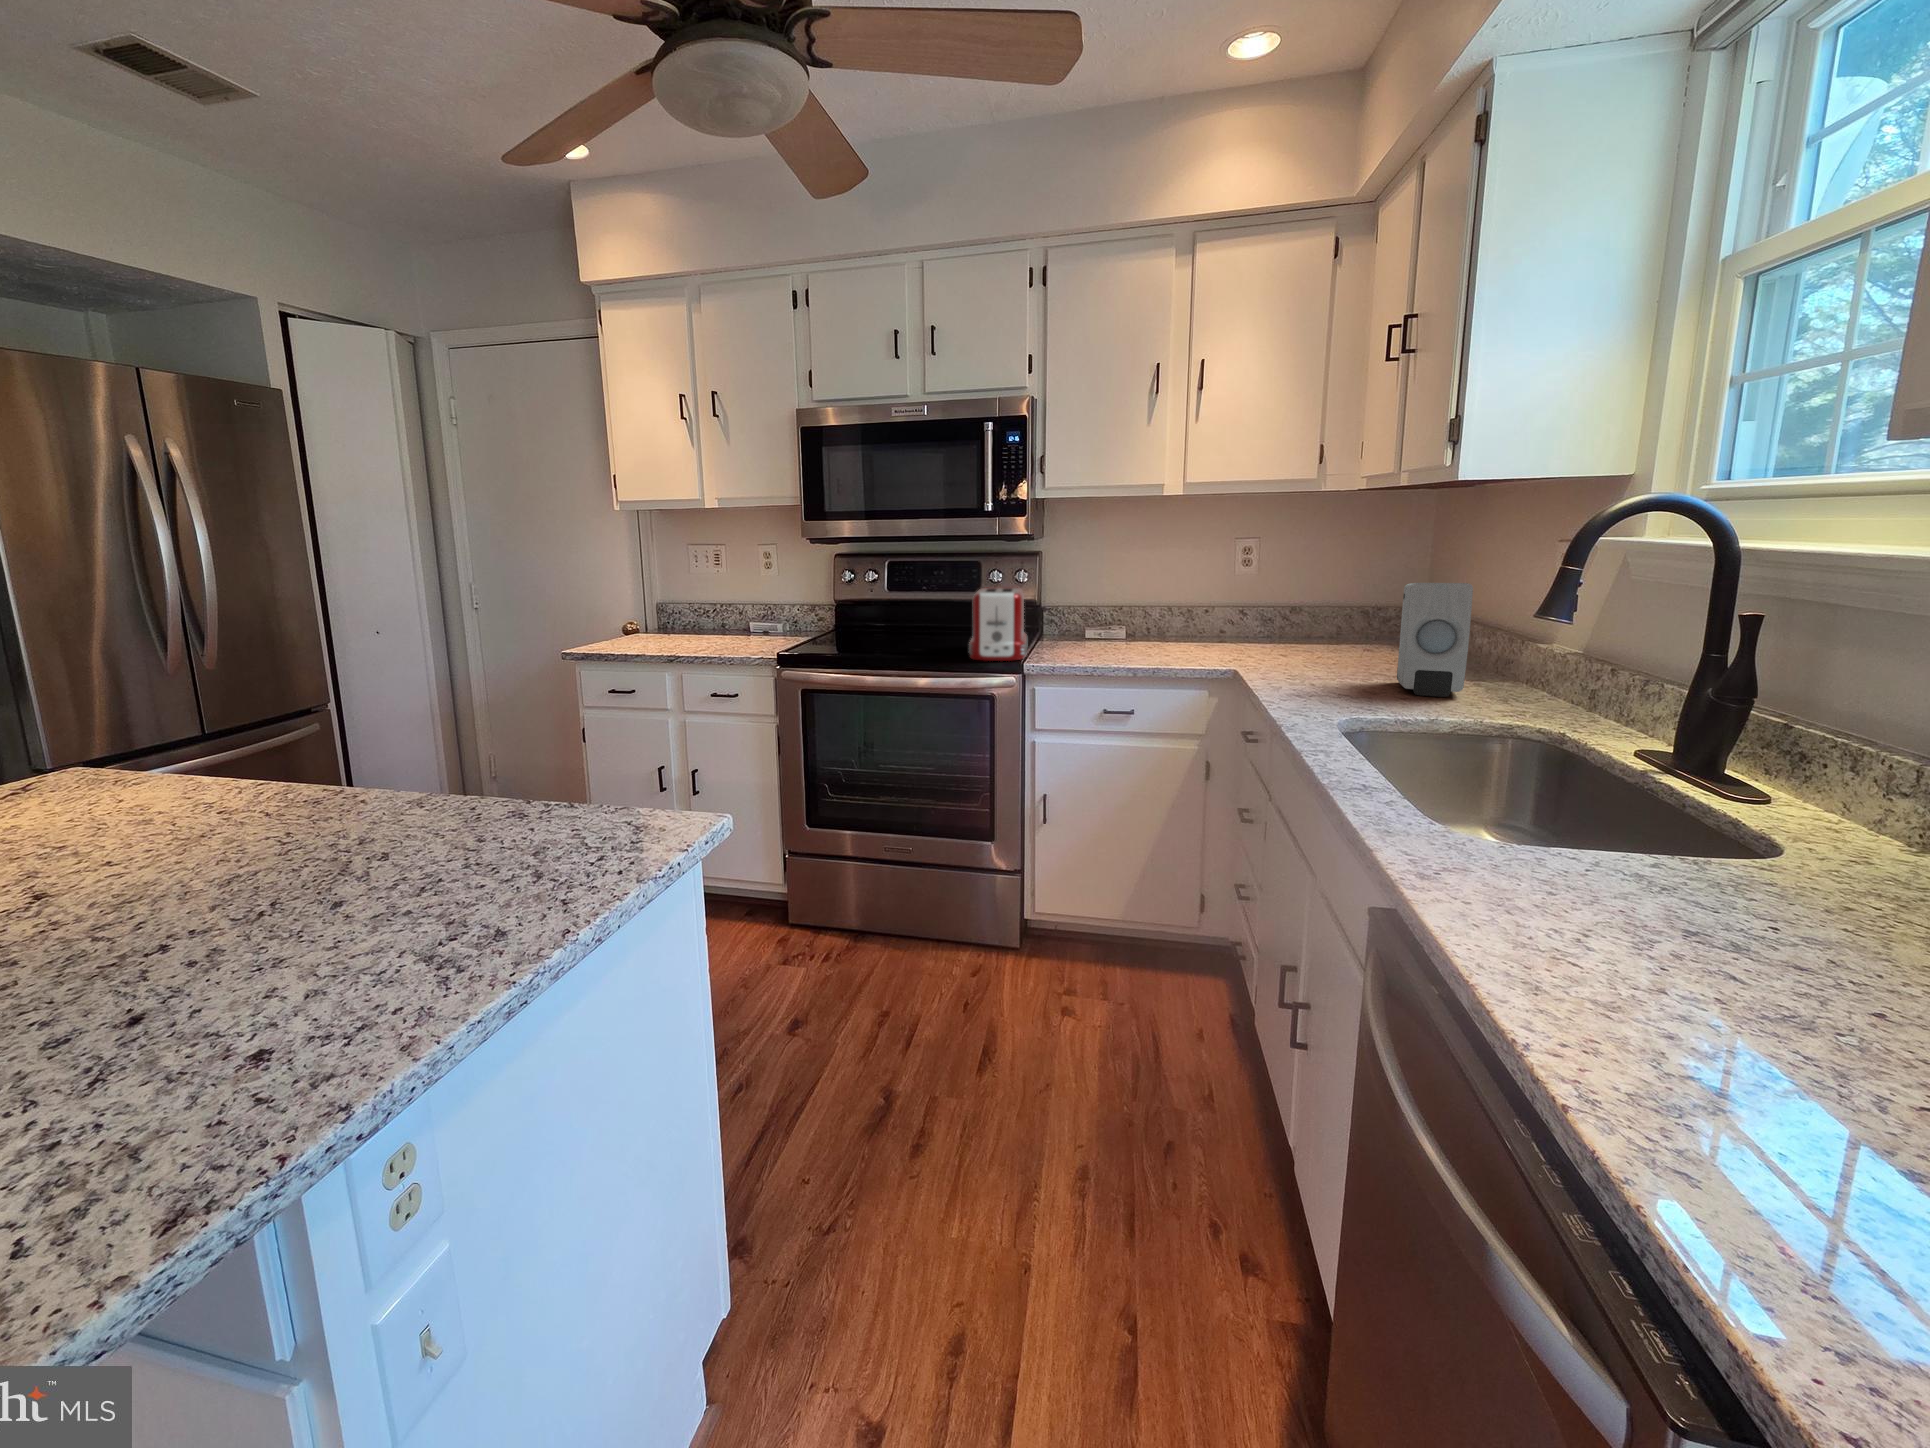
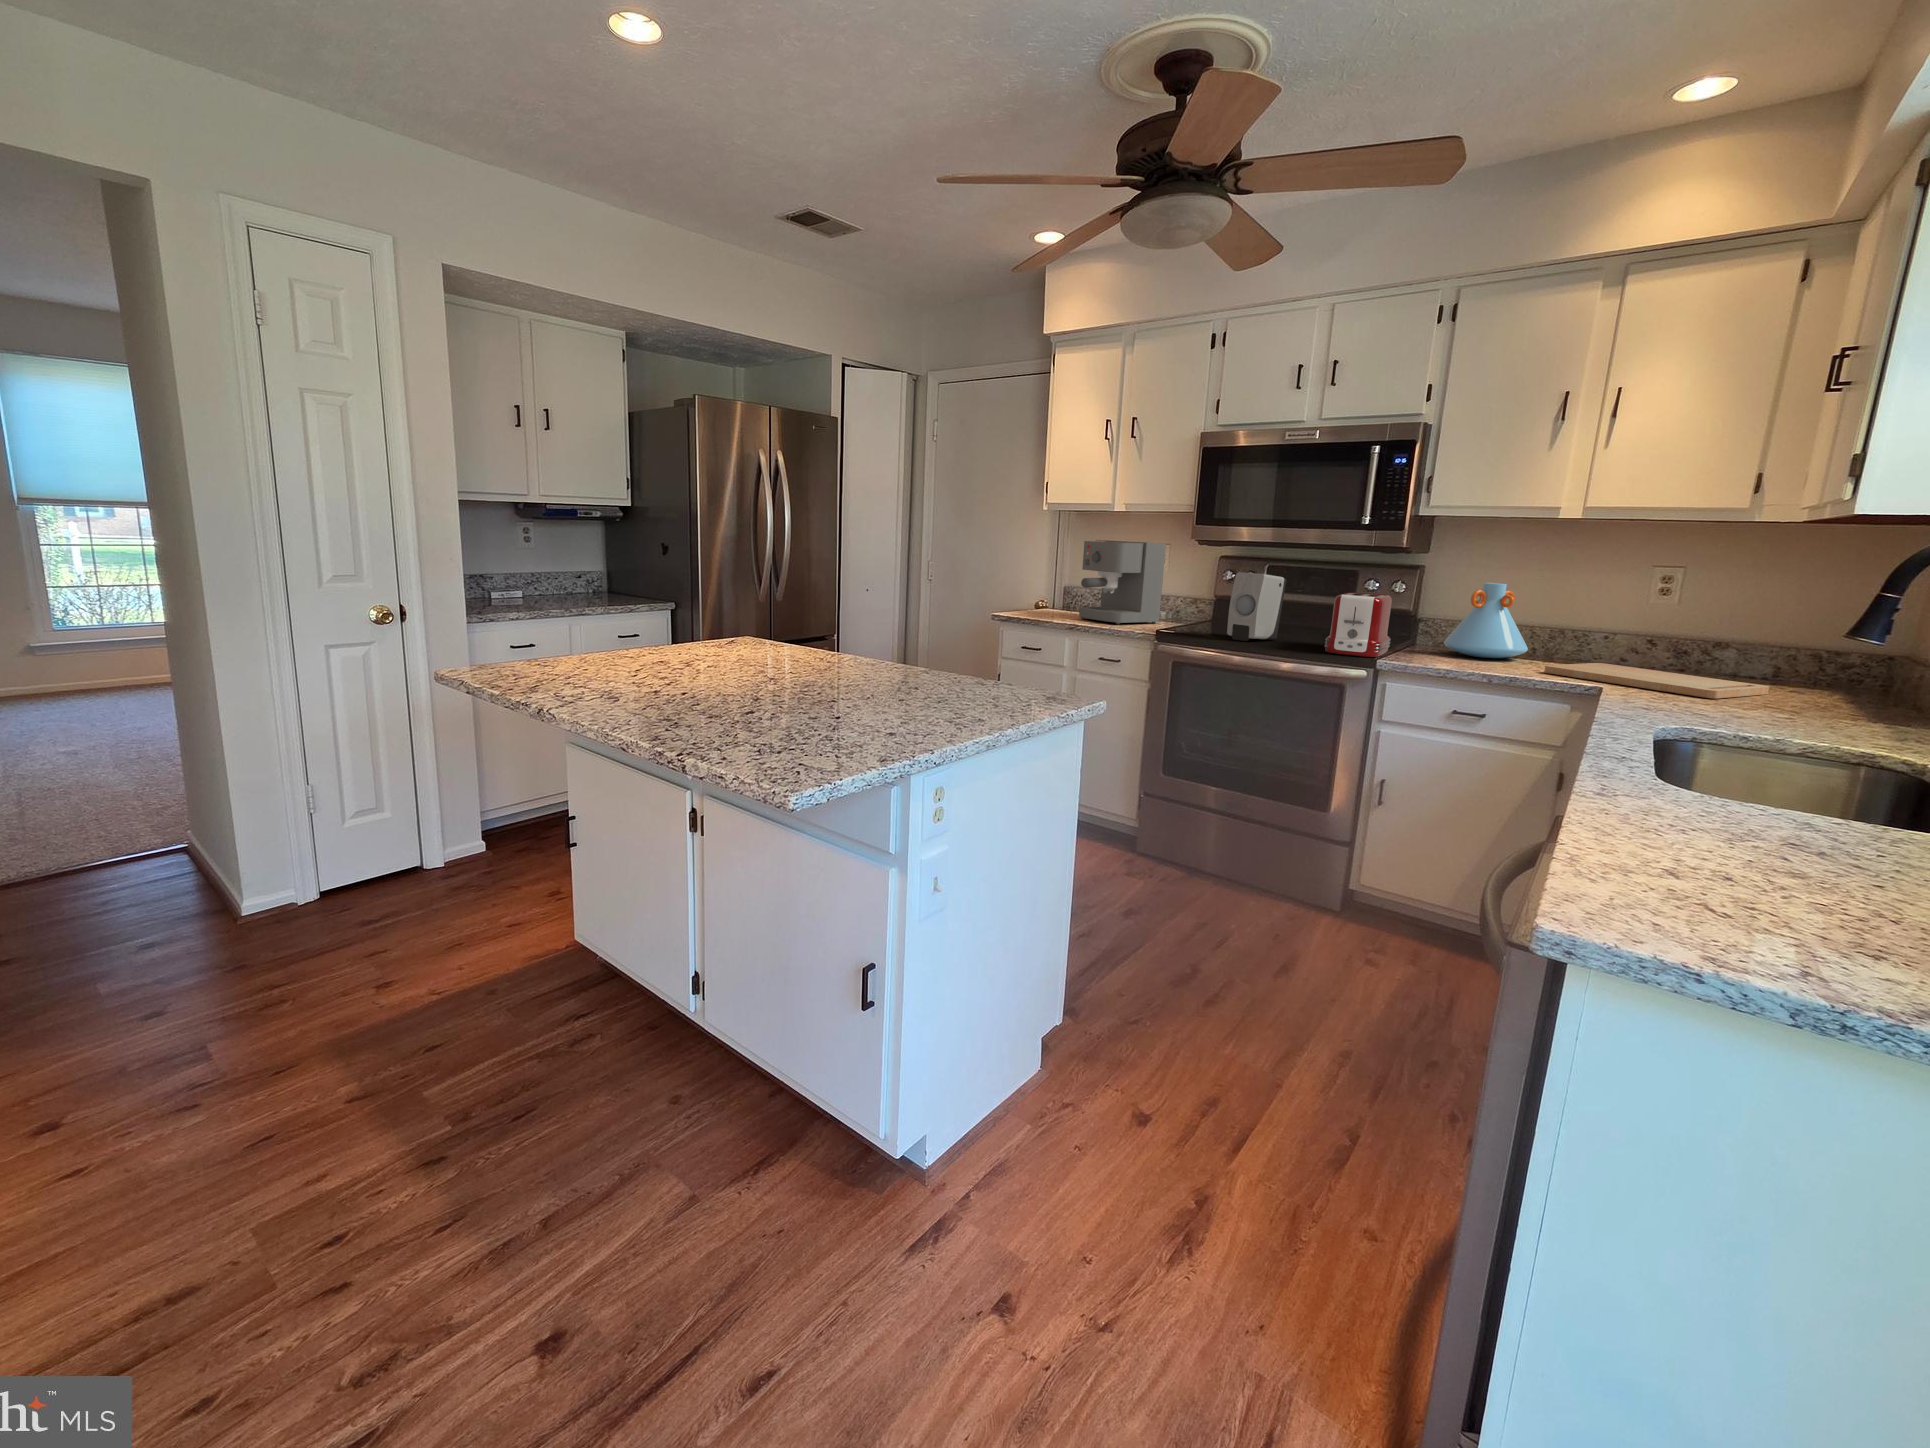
coffee maker: none [673,544,777,648] -> present [1079,541,1166,624]
vase: none [1074,566,1149,644] -> present [1444,583,1528,658]
soap dispenser: present [1397,583,1473,697] -> present [1227,572,1286,641]
cutting board: none [1179,639,1359,671] -> present [1544,663,1769,699]

